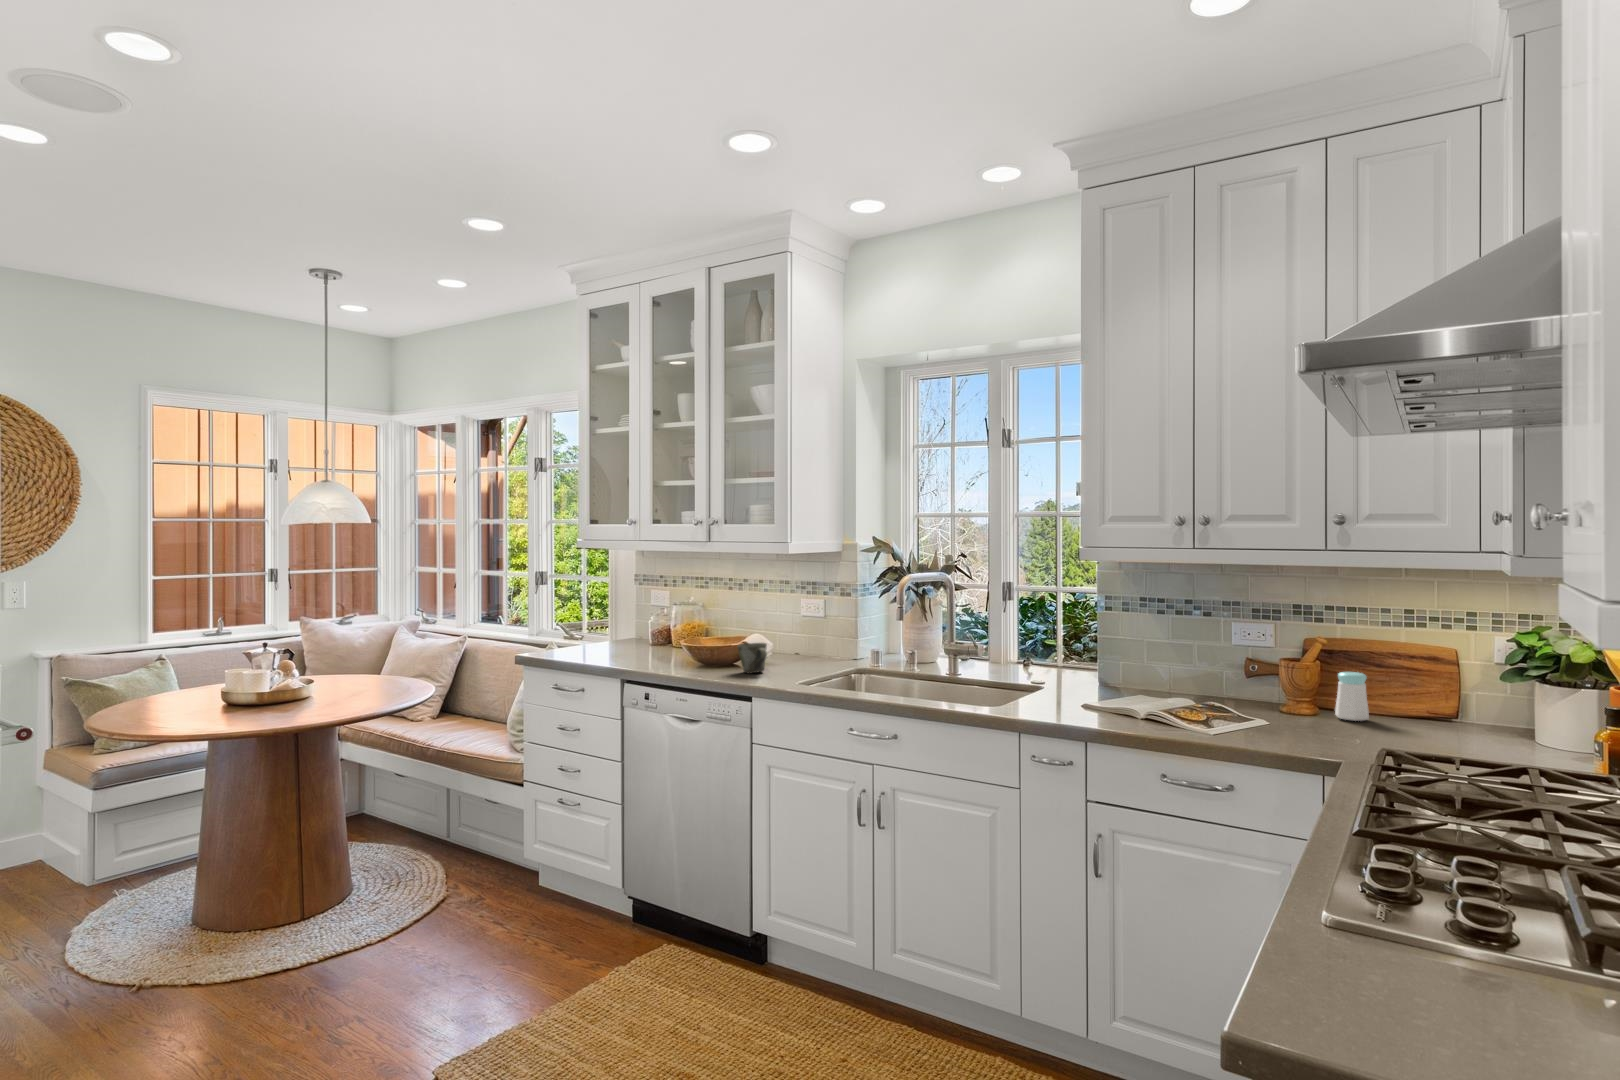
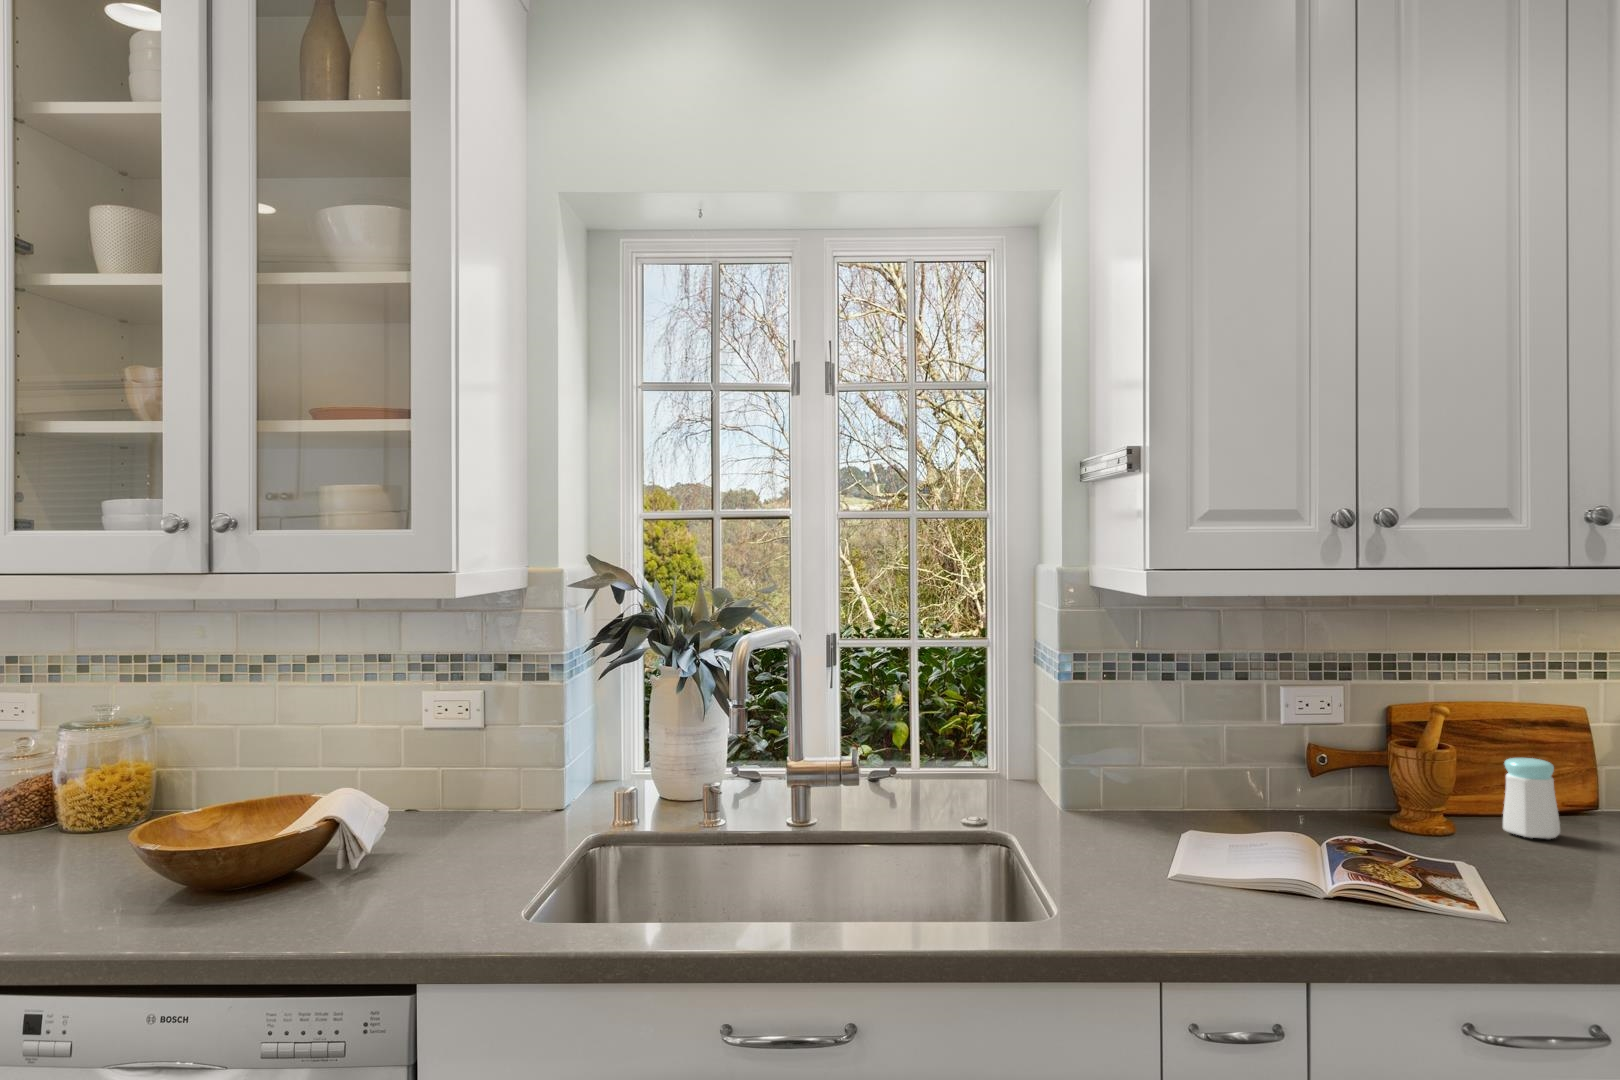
mug: present [737,643,767,674] -> none [325,813,419,902]

